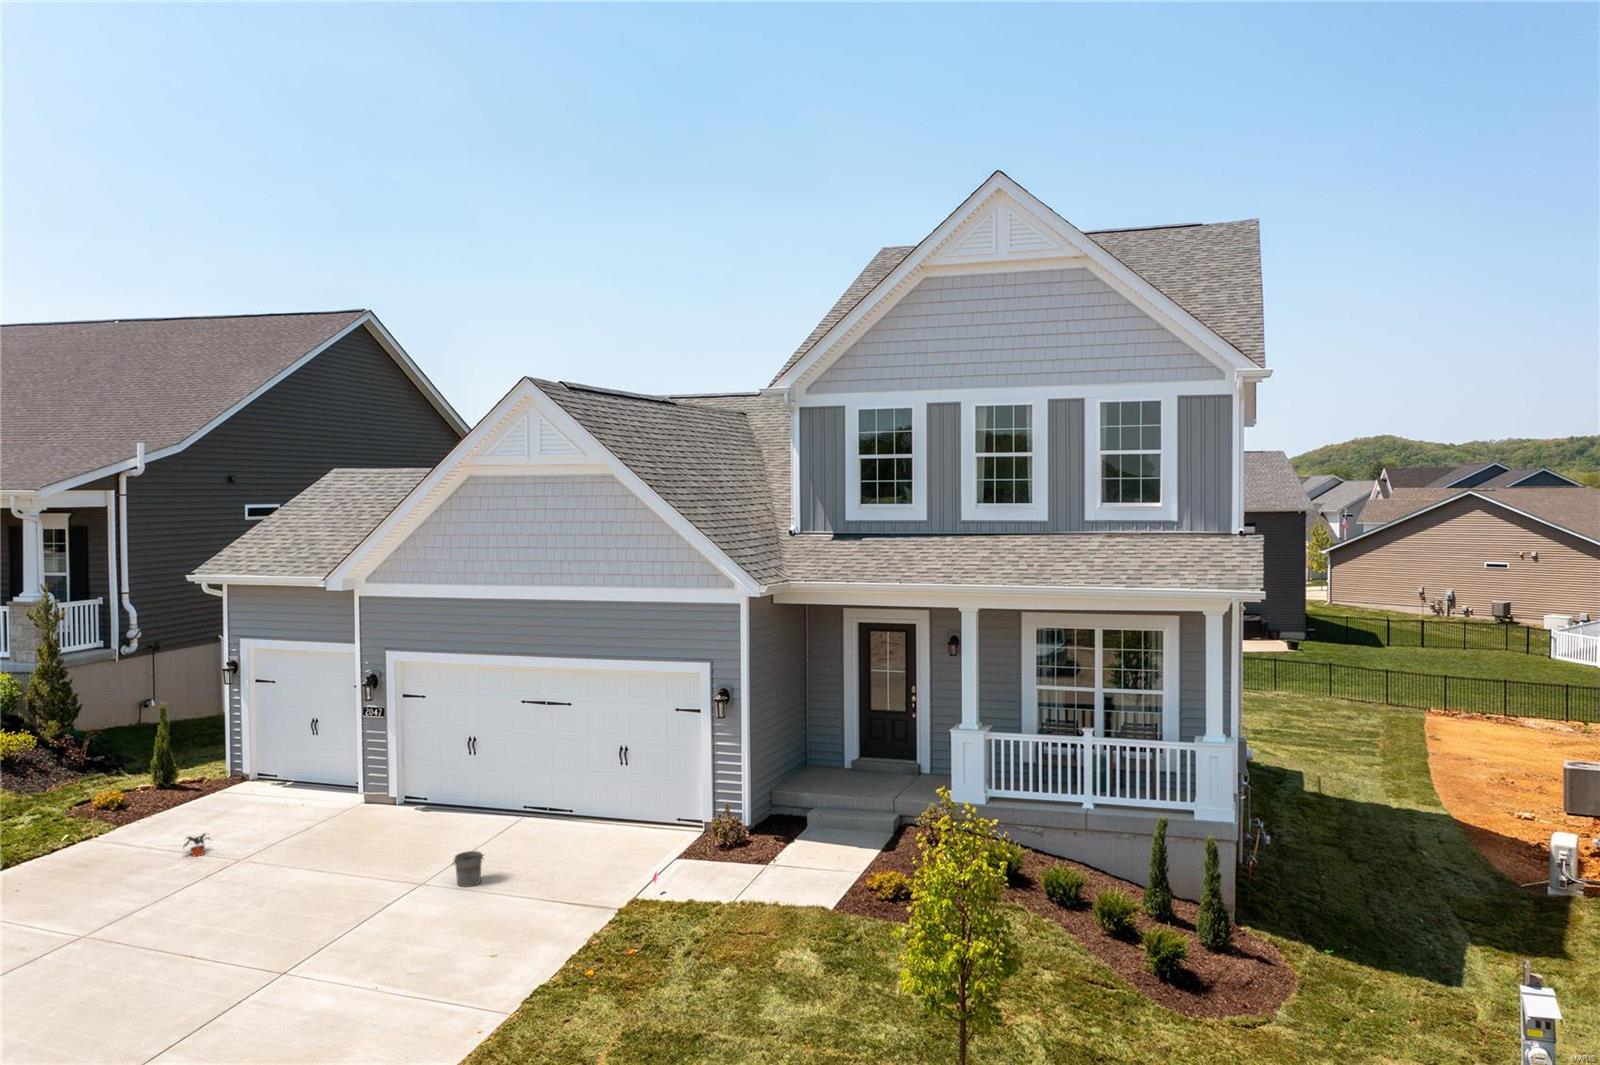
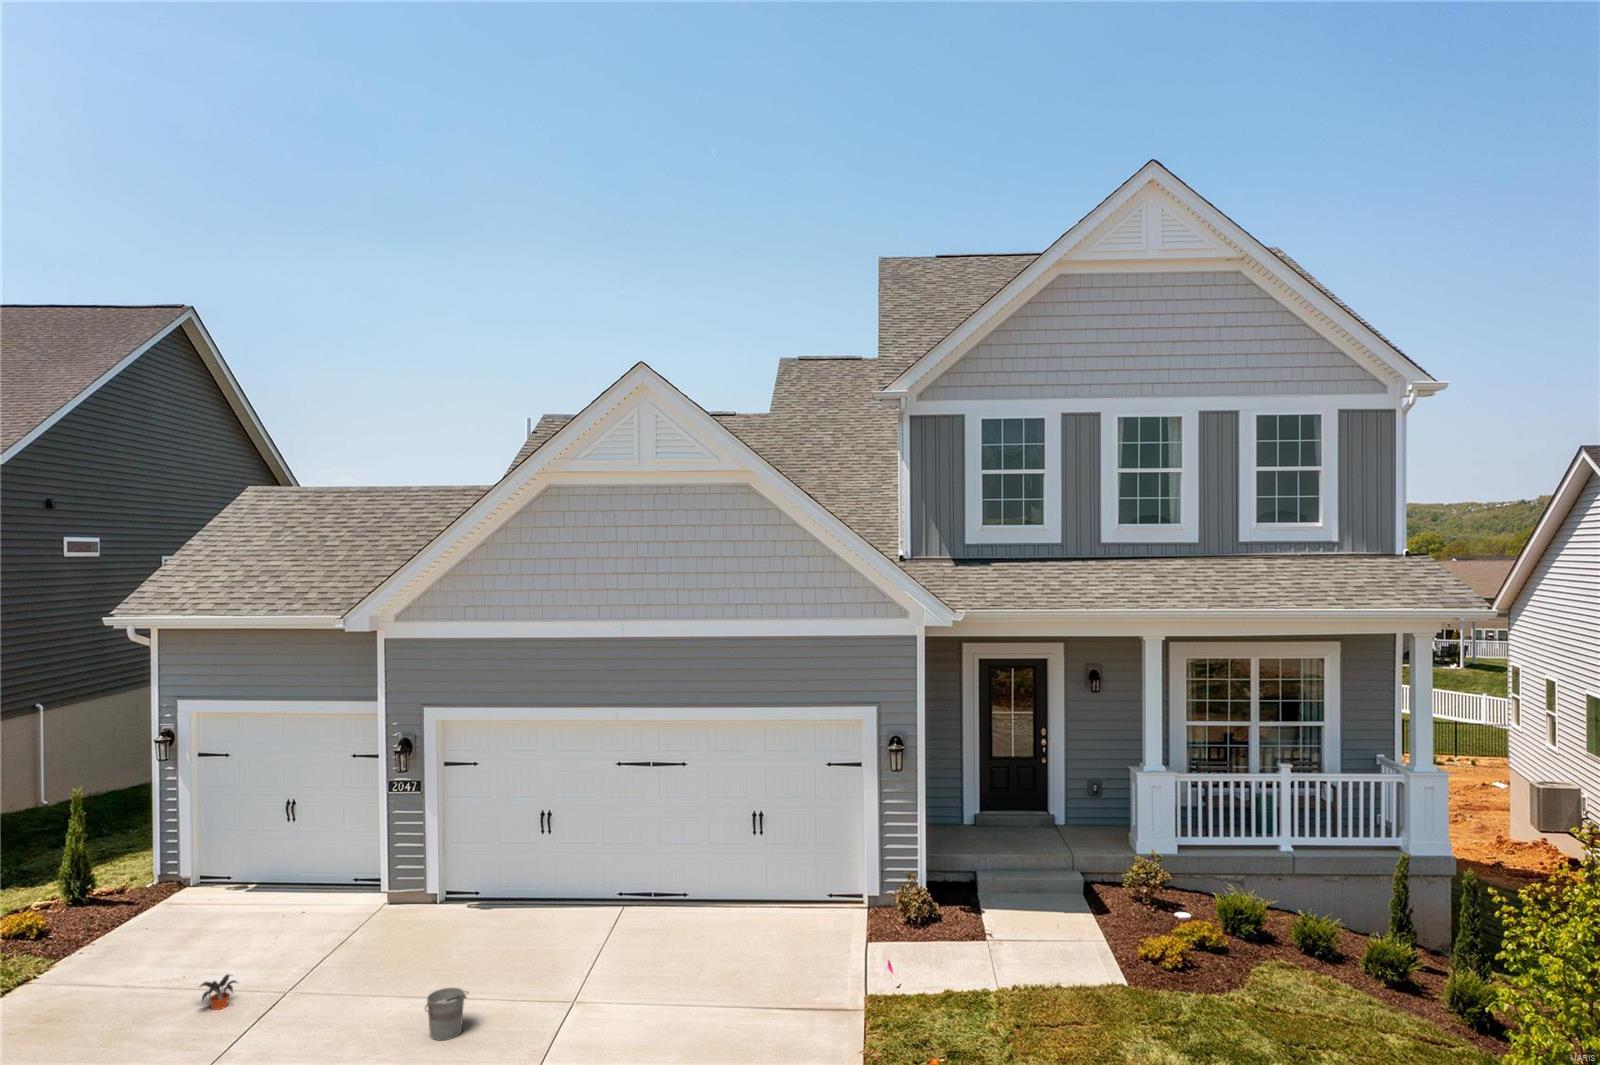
bucket: present [454,851,483,887] -> present [425,988,468,1041]

